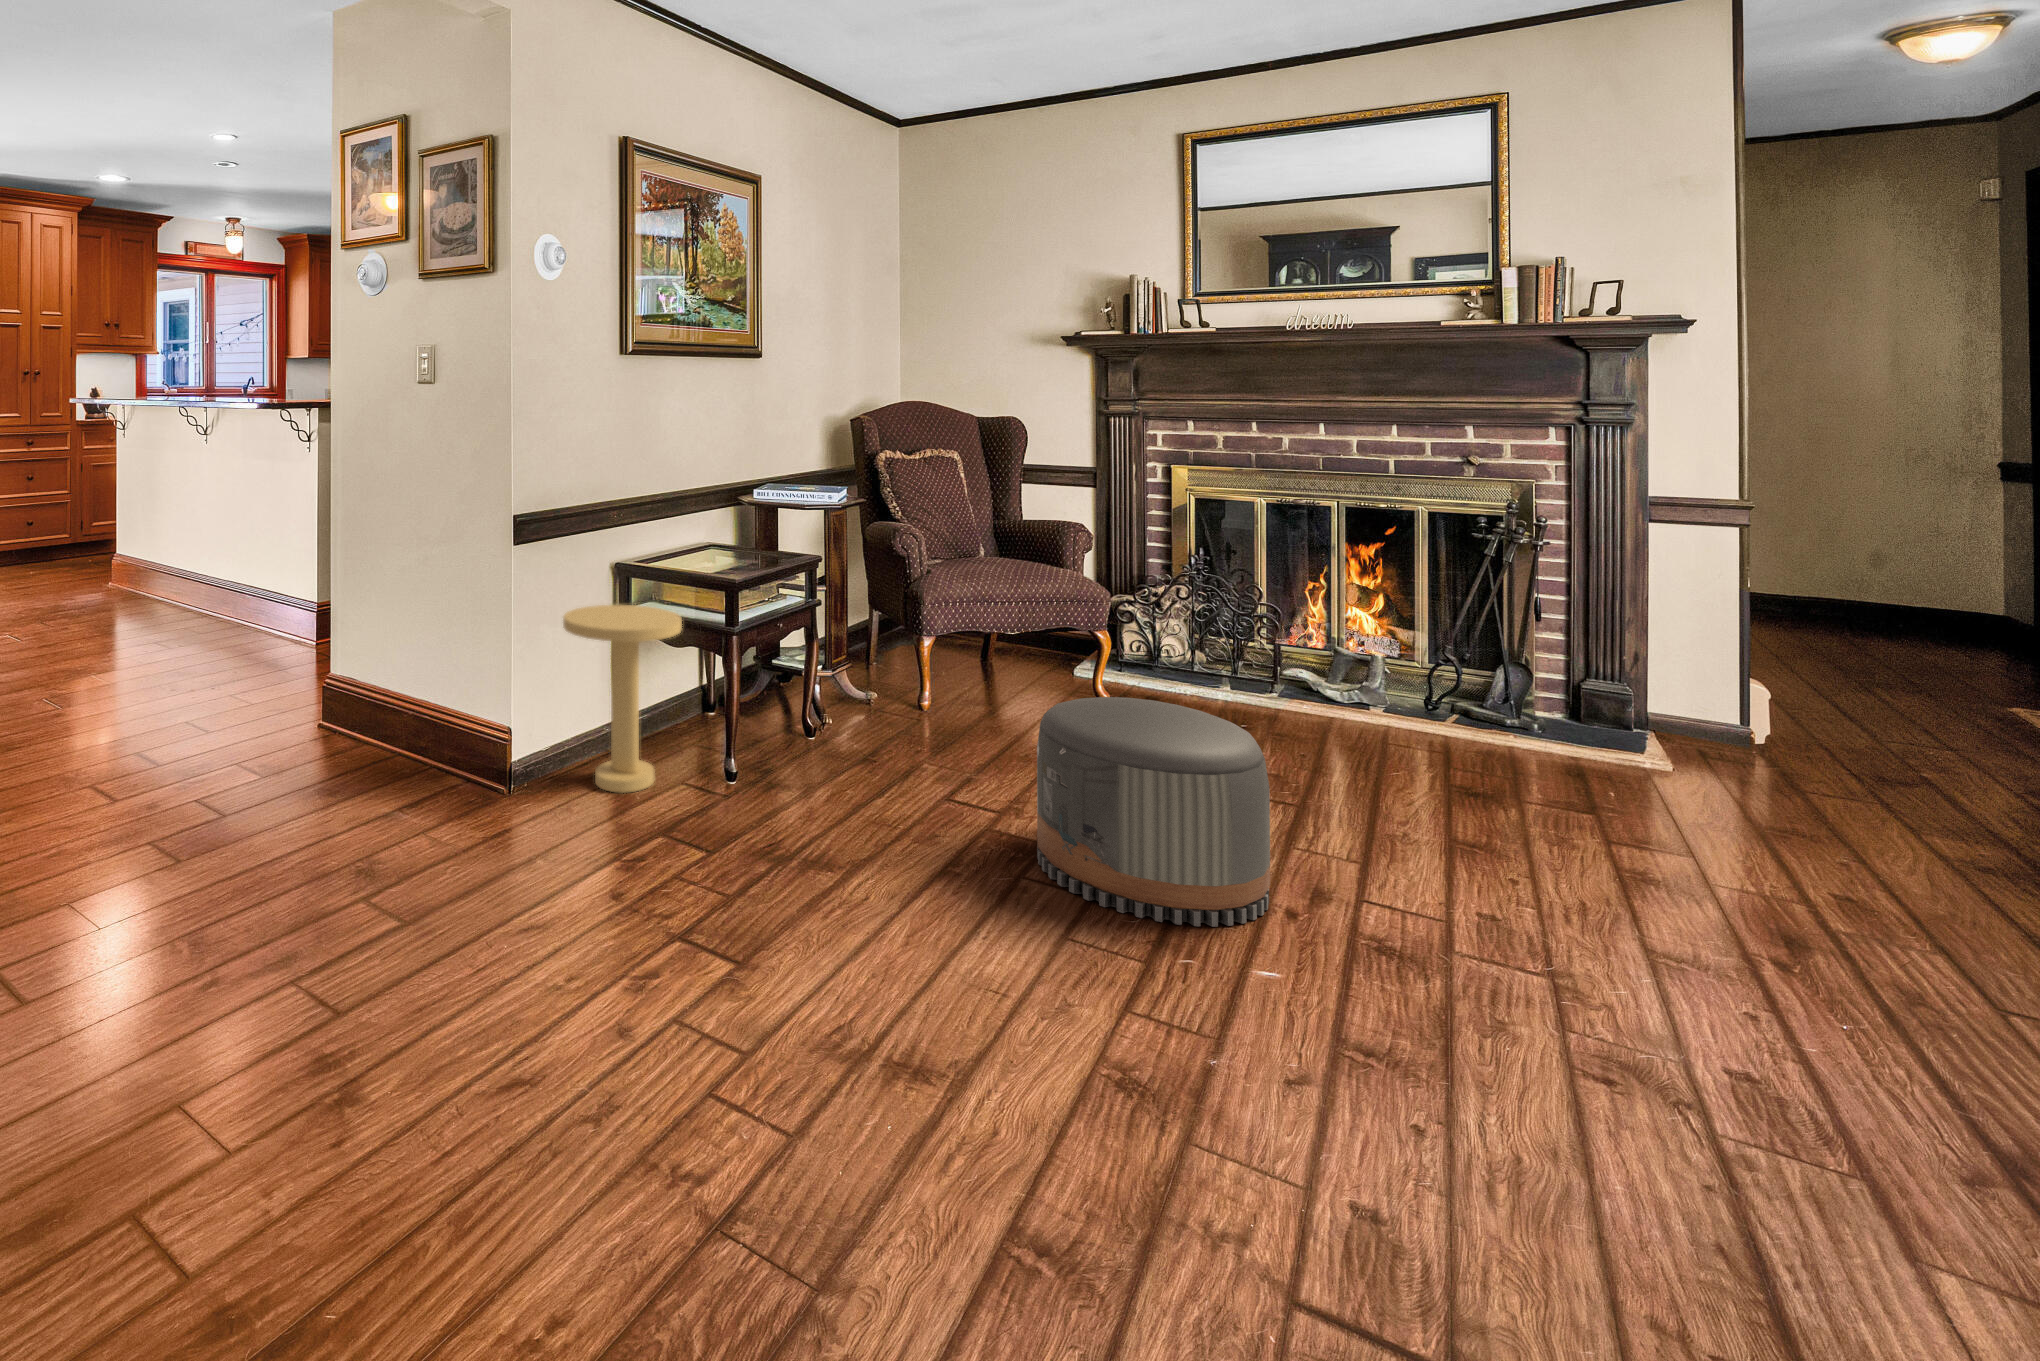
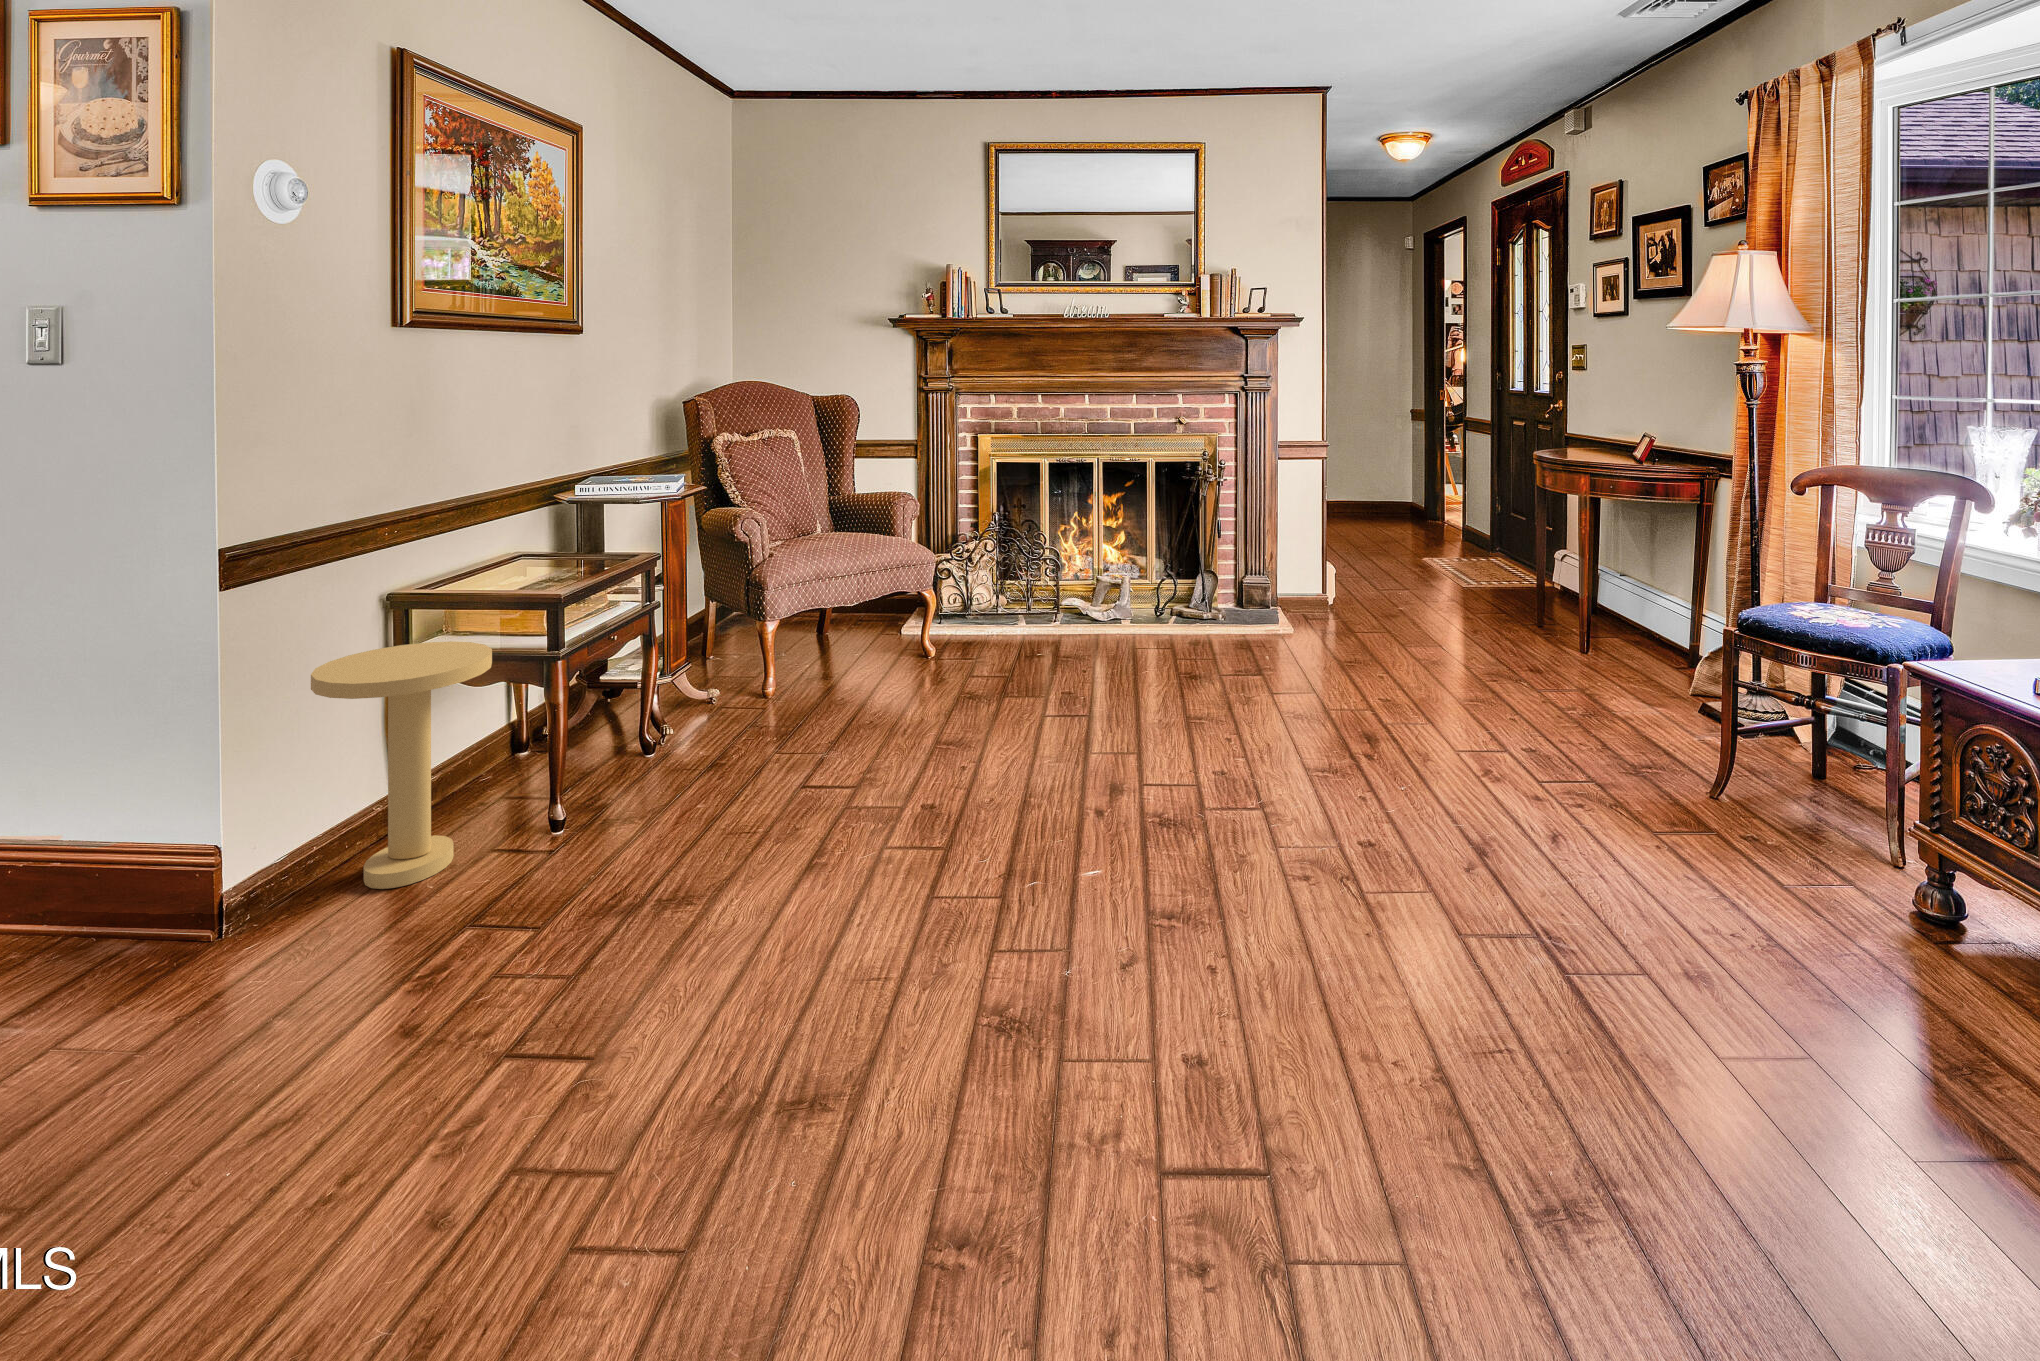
pouf: present [1037,697,1270,927] -> none [895,650,1083,854]

